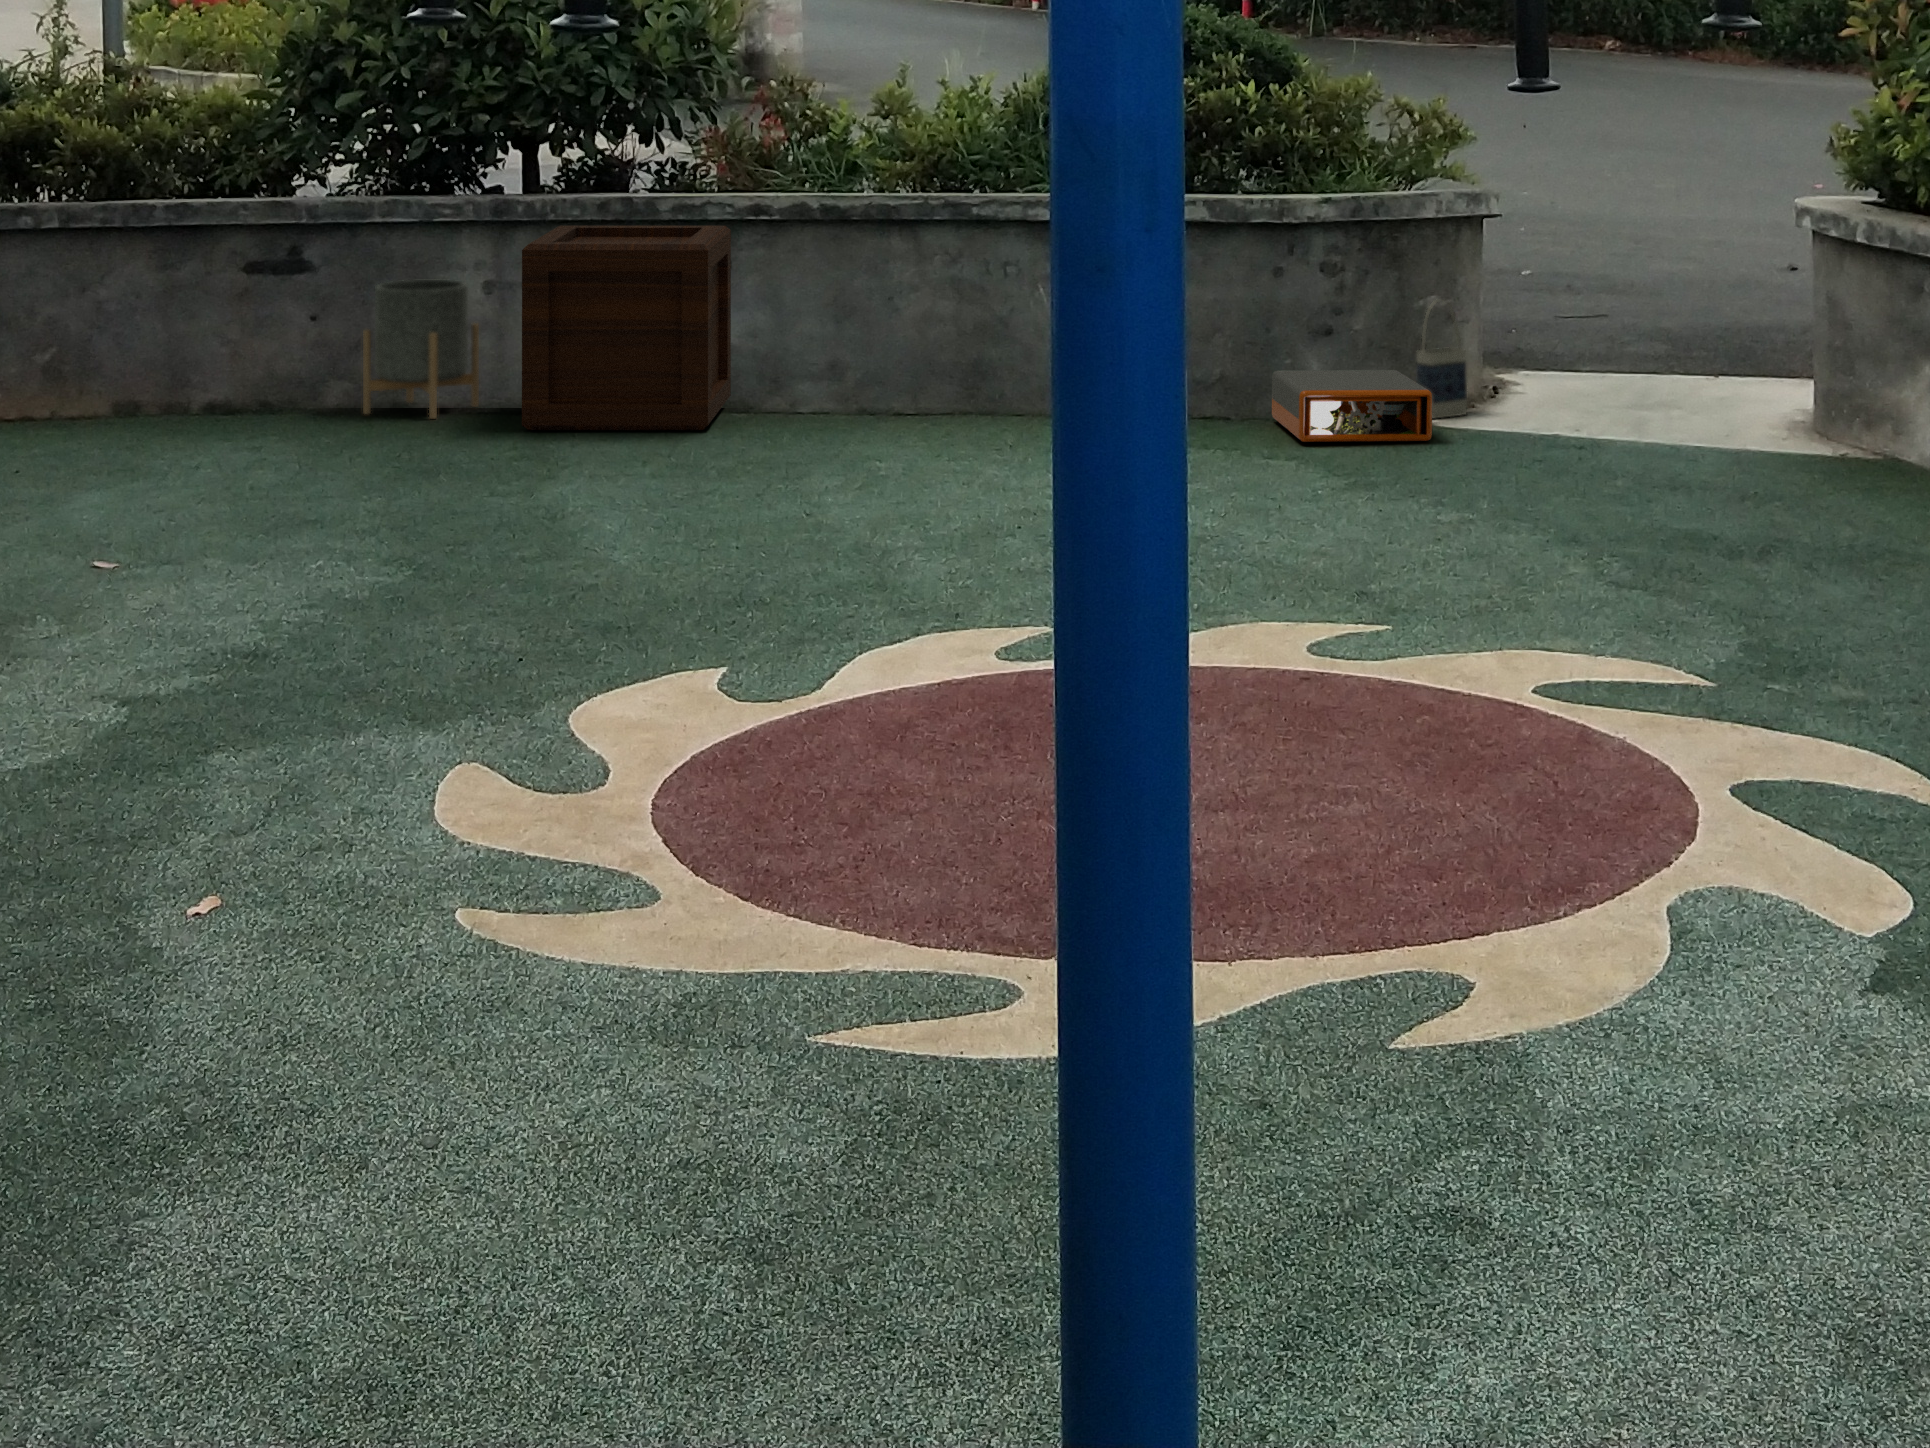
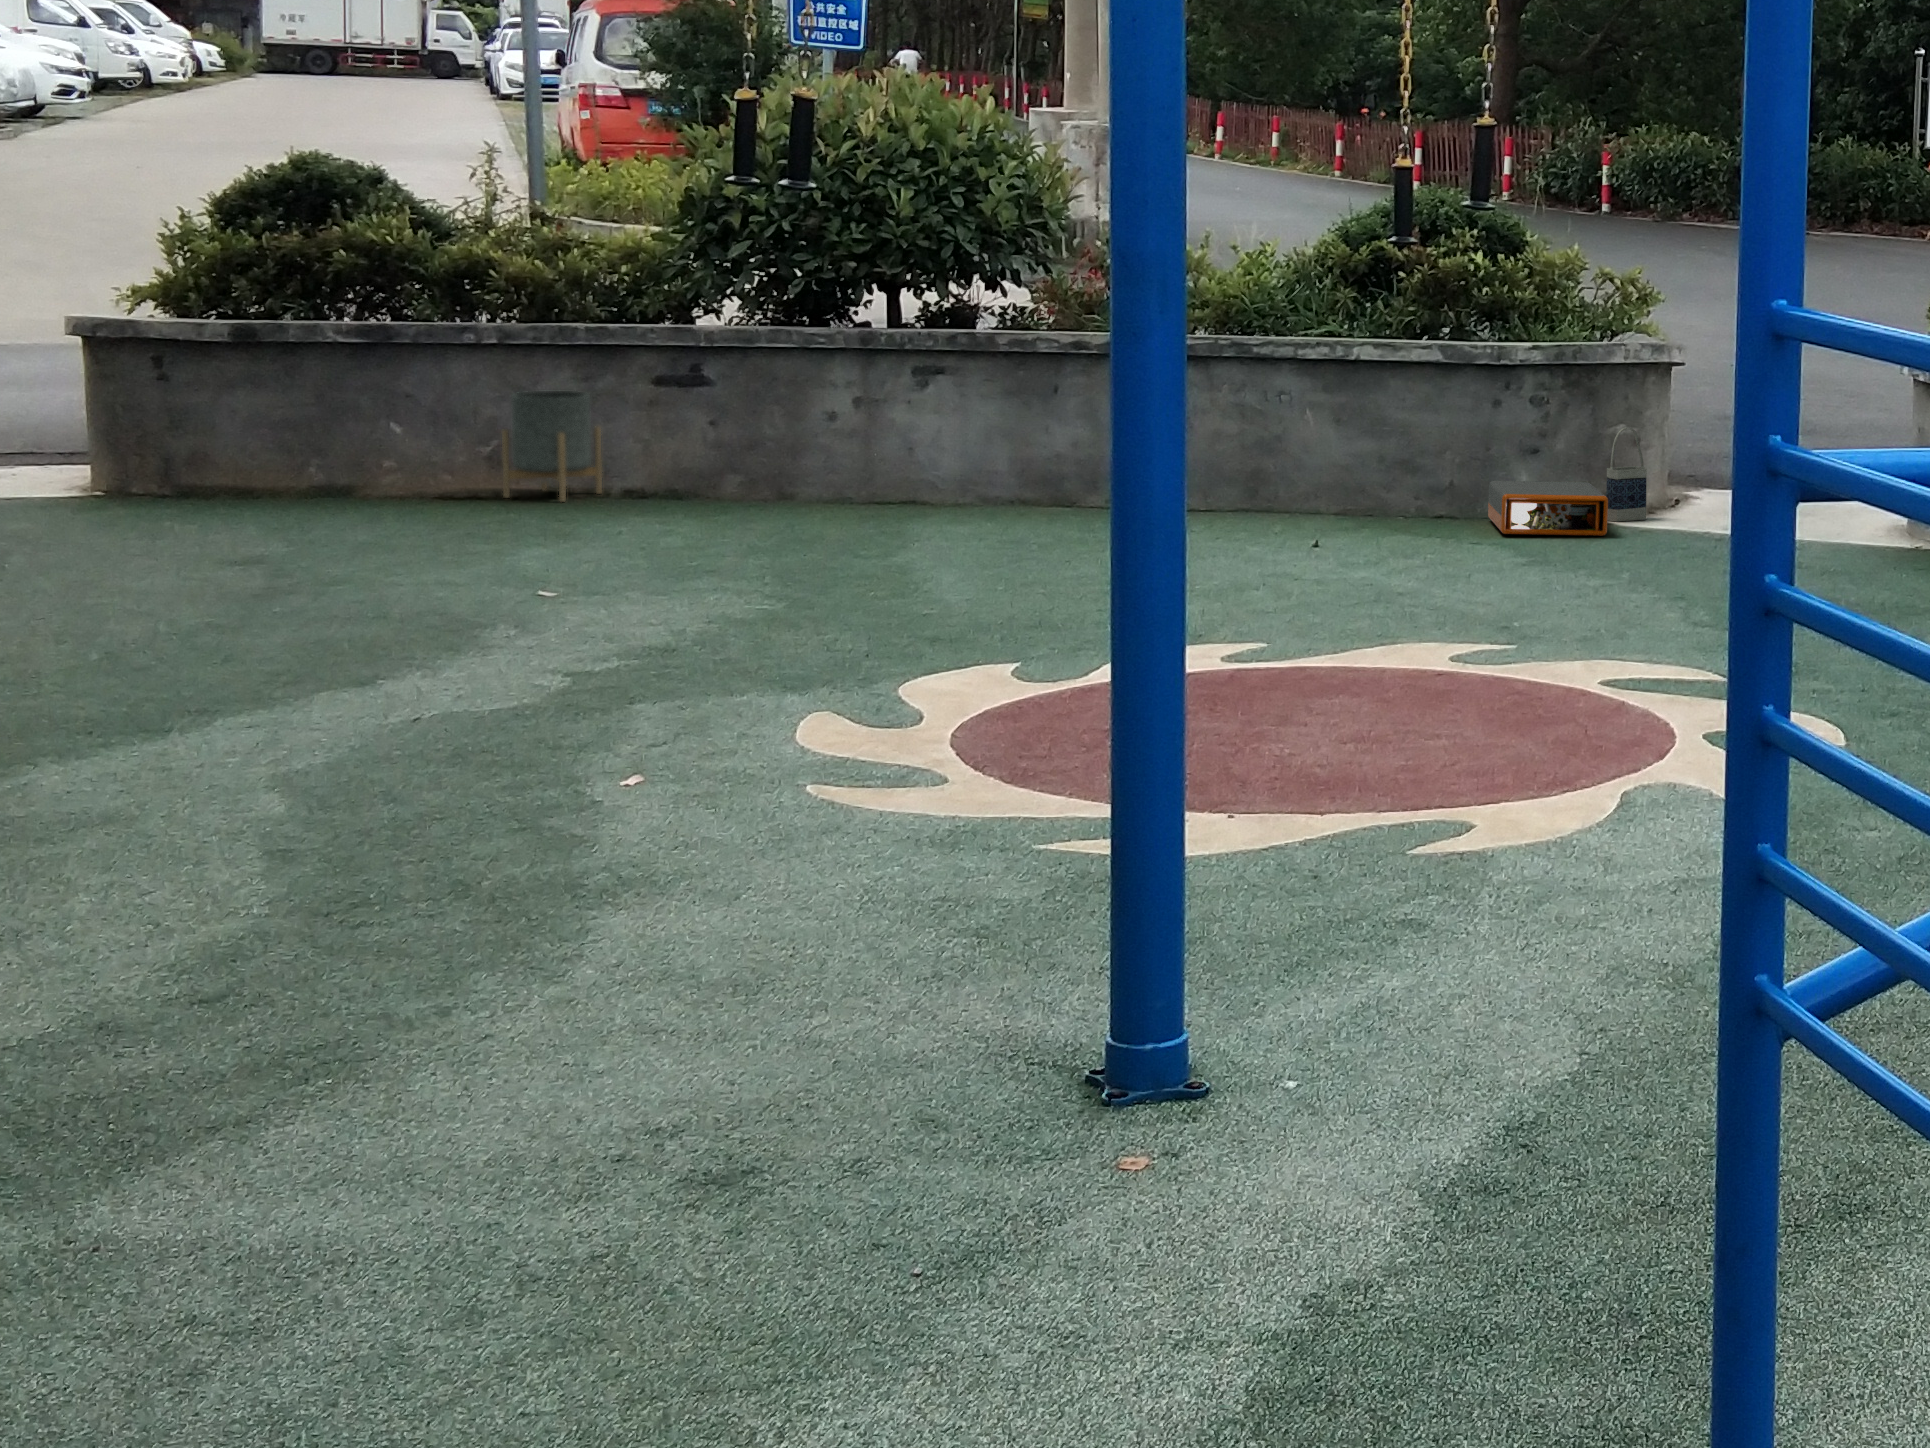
wooden crate: present [522,226,731,430] -> none [879,352,1053,515]
planter: present [363,279,479,419] -> present [502,391,602,502]

